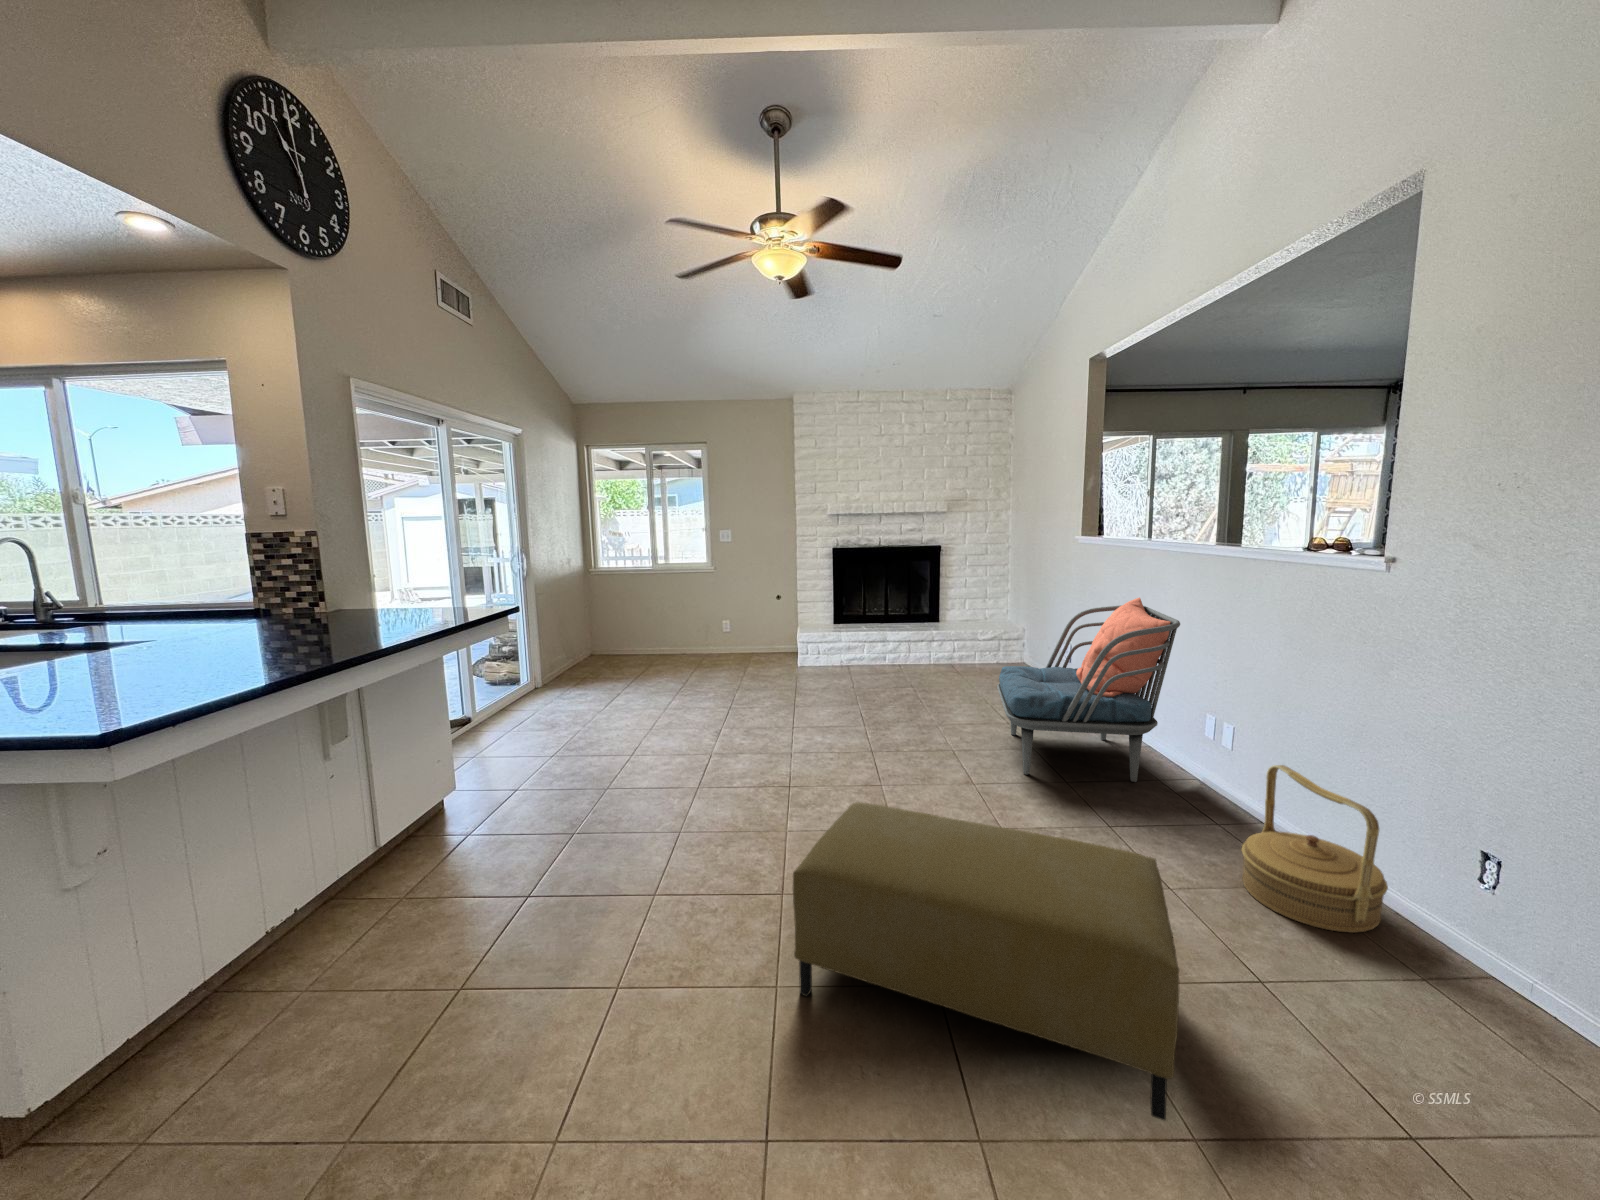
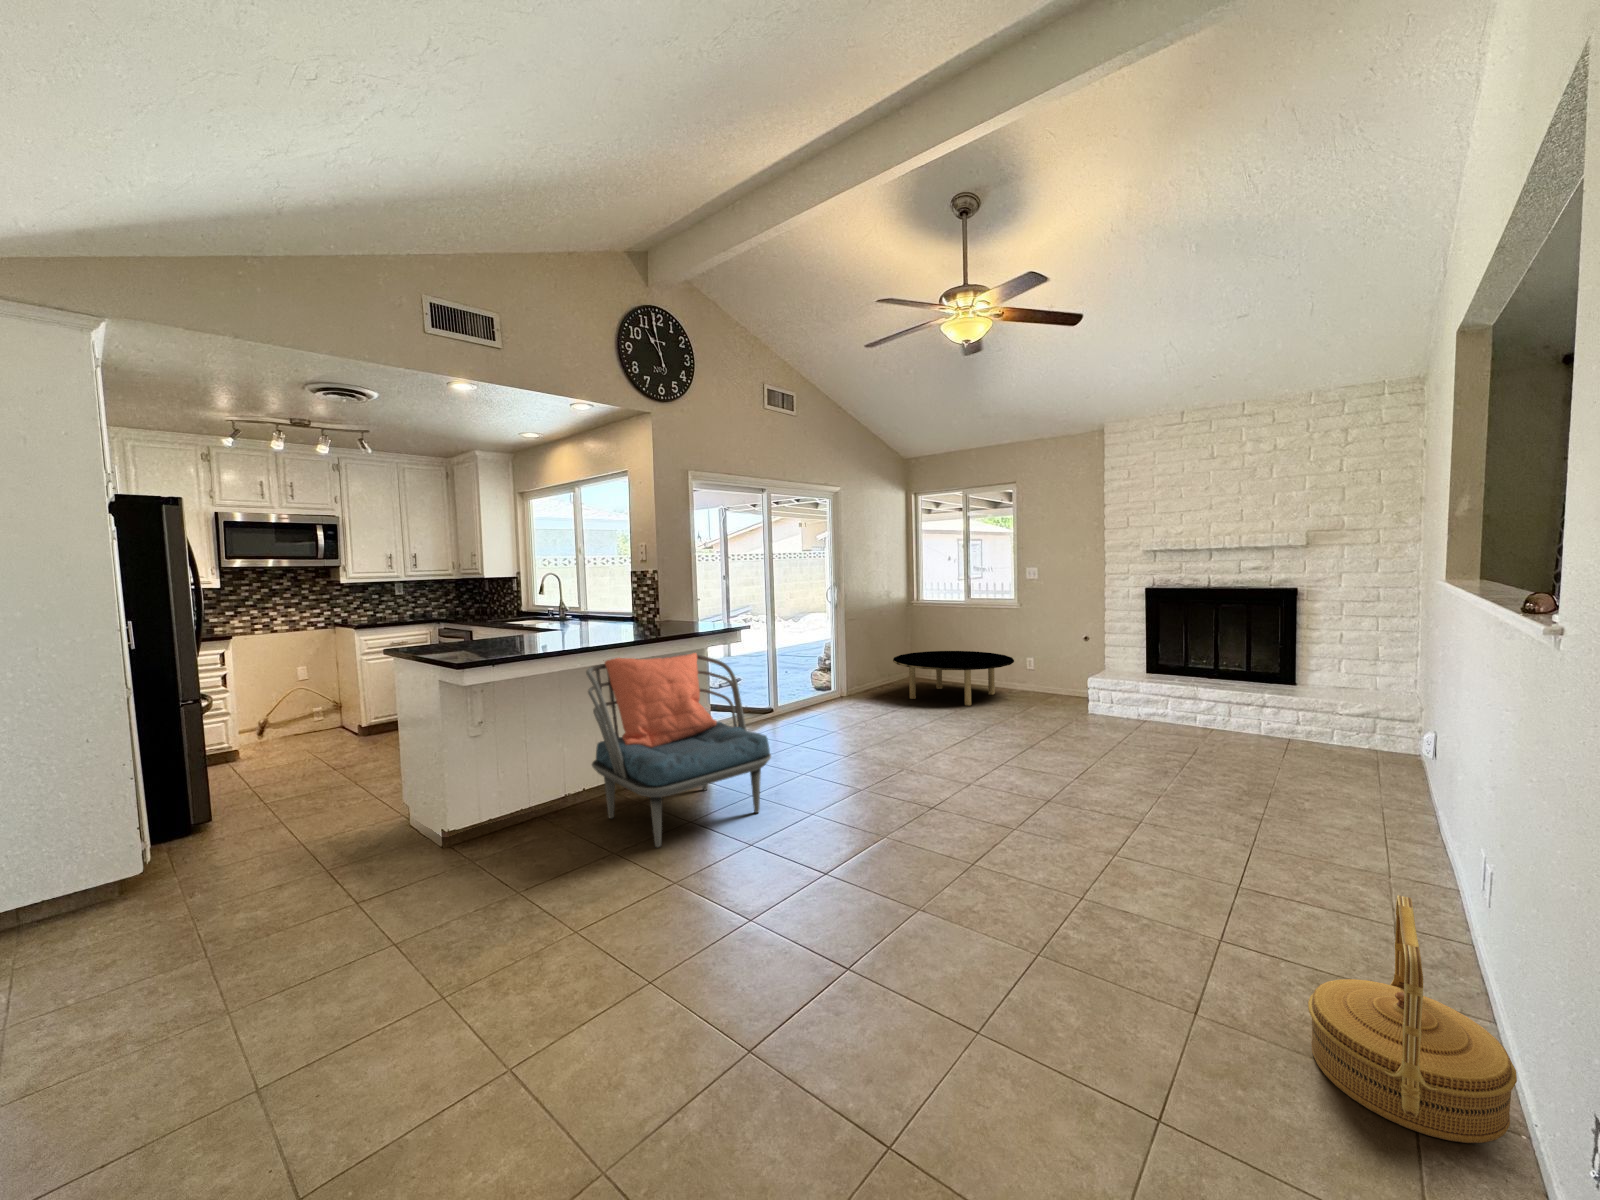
armchair: present [997,598,1180,782] -> present [586,653,771,847]
coffee table: none [596,619,723,676] -> present [893,651,1014,705]
ottoman: present [793,802,1179,1120] -> none [775,804,1055,1089]

